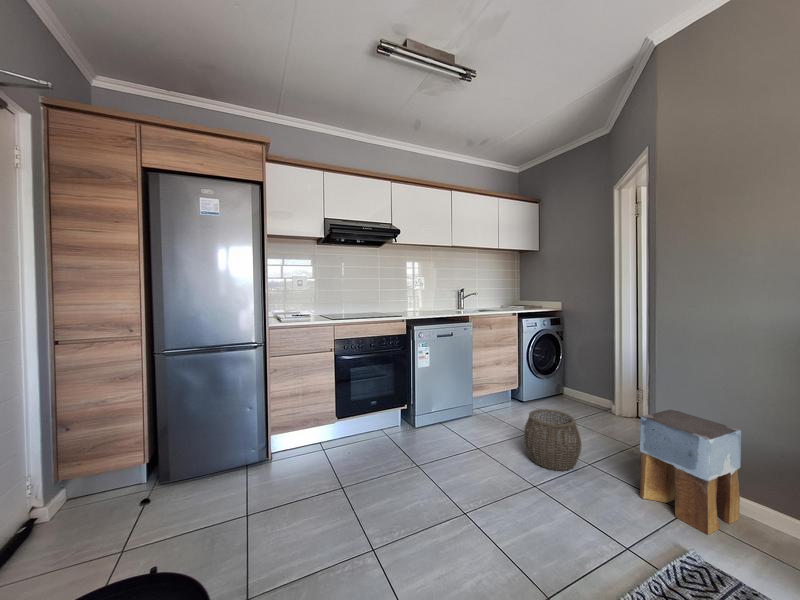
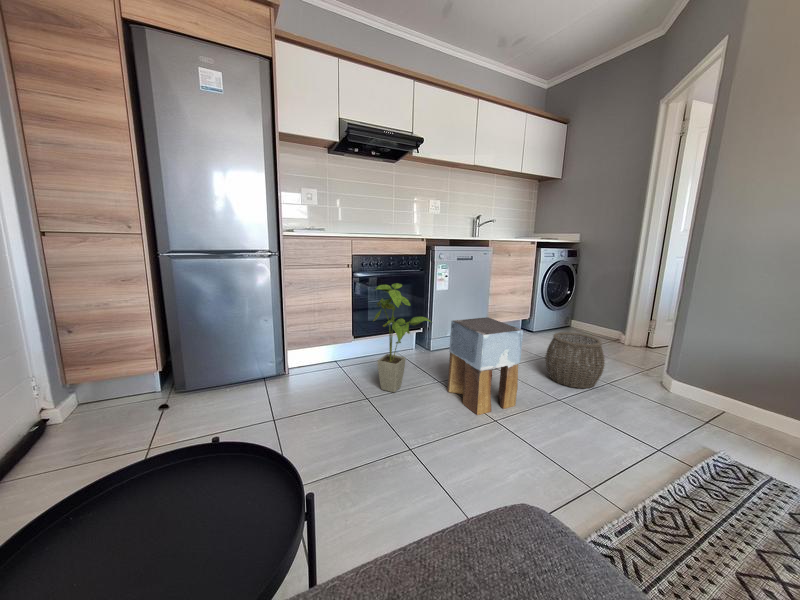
house plant: none [346,371,404,479] -> present [373,283,431,392]
stool: present [640,409,741,535] -> present [447,317,523,415]

